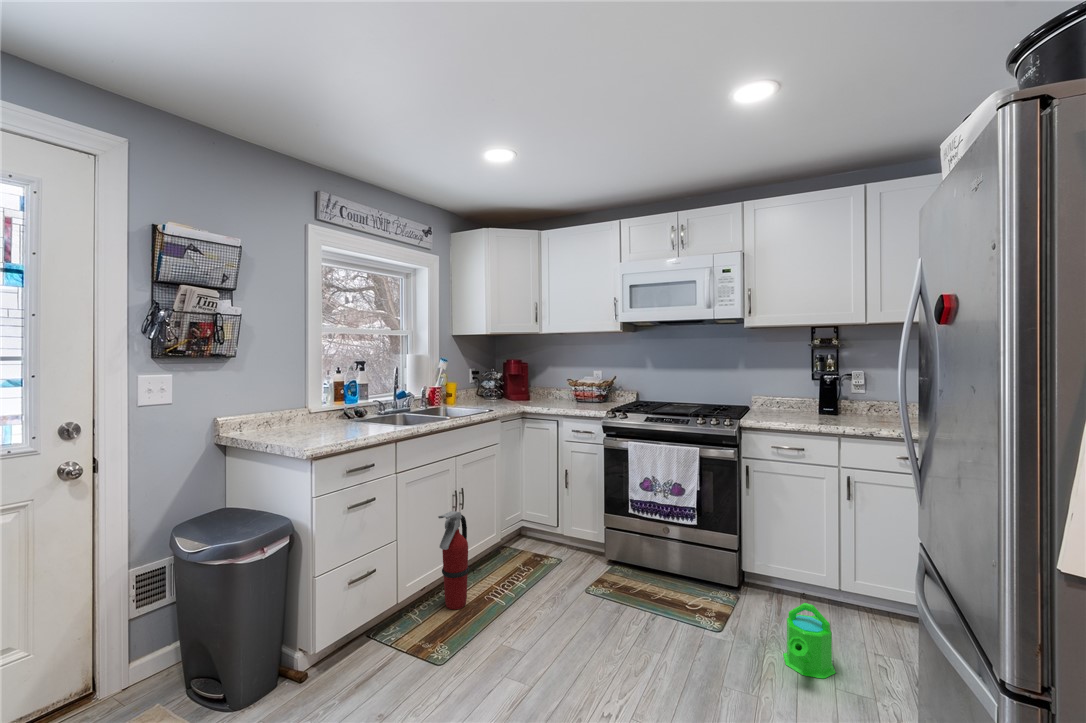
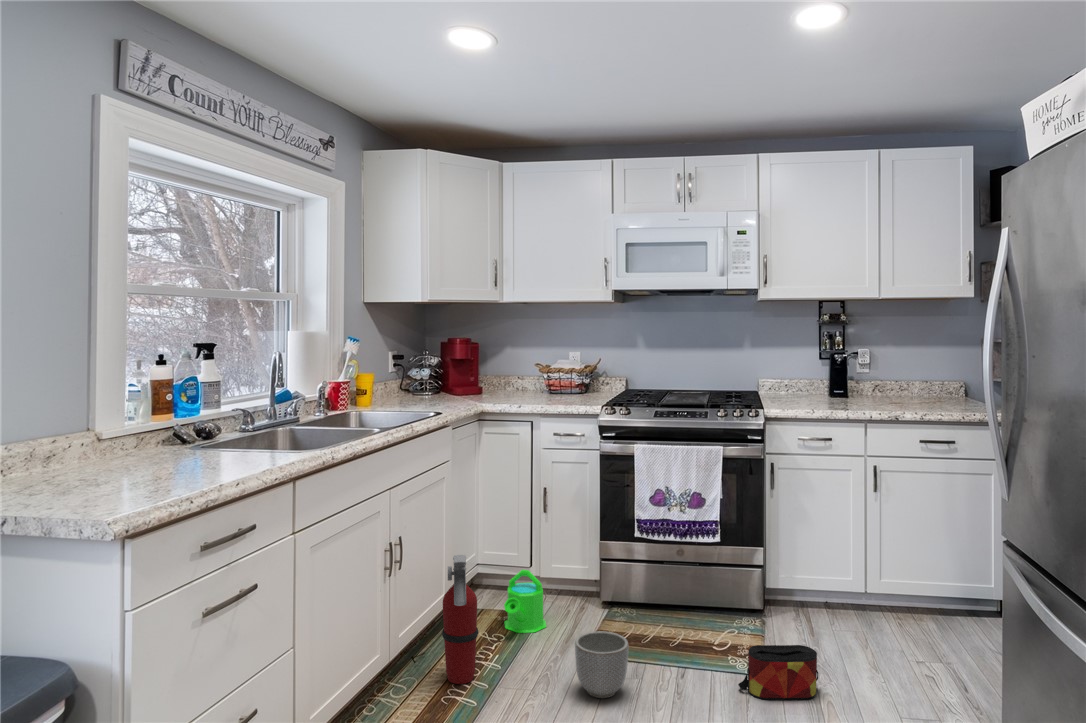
planter: none [521,586,565,644] -> present [575,631,629,698]
watering can: present [783,603,836,679] -> present [504,570,546,633]
bag: none [658,624,735,686] -> present [738,645,818,700]

